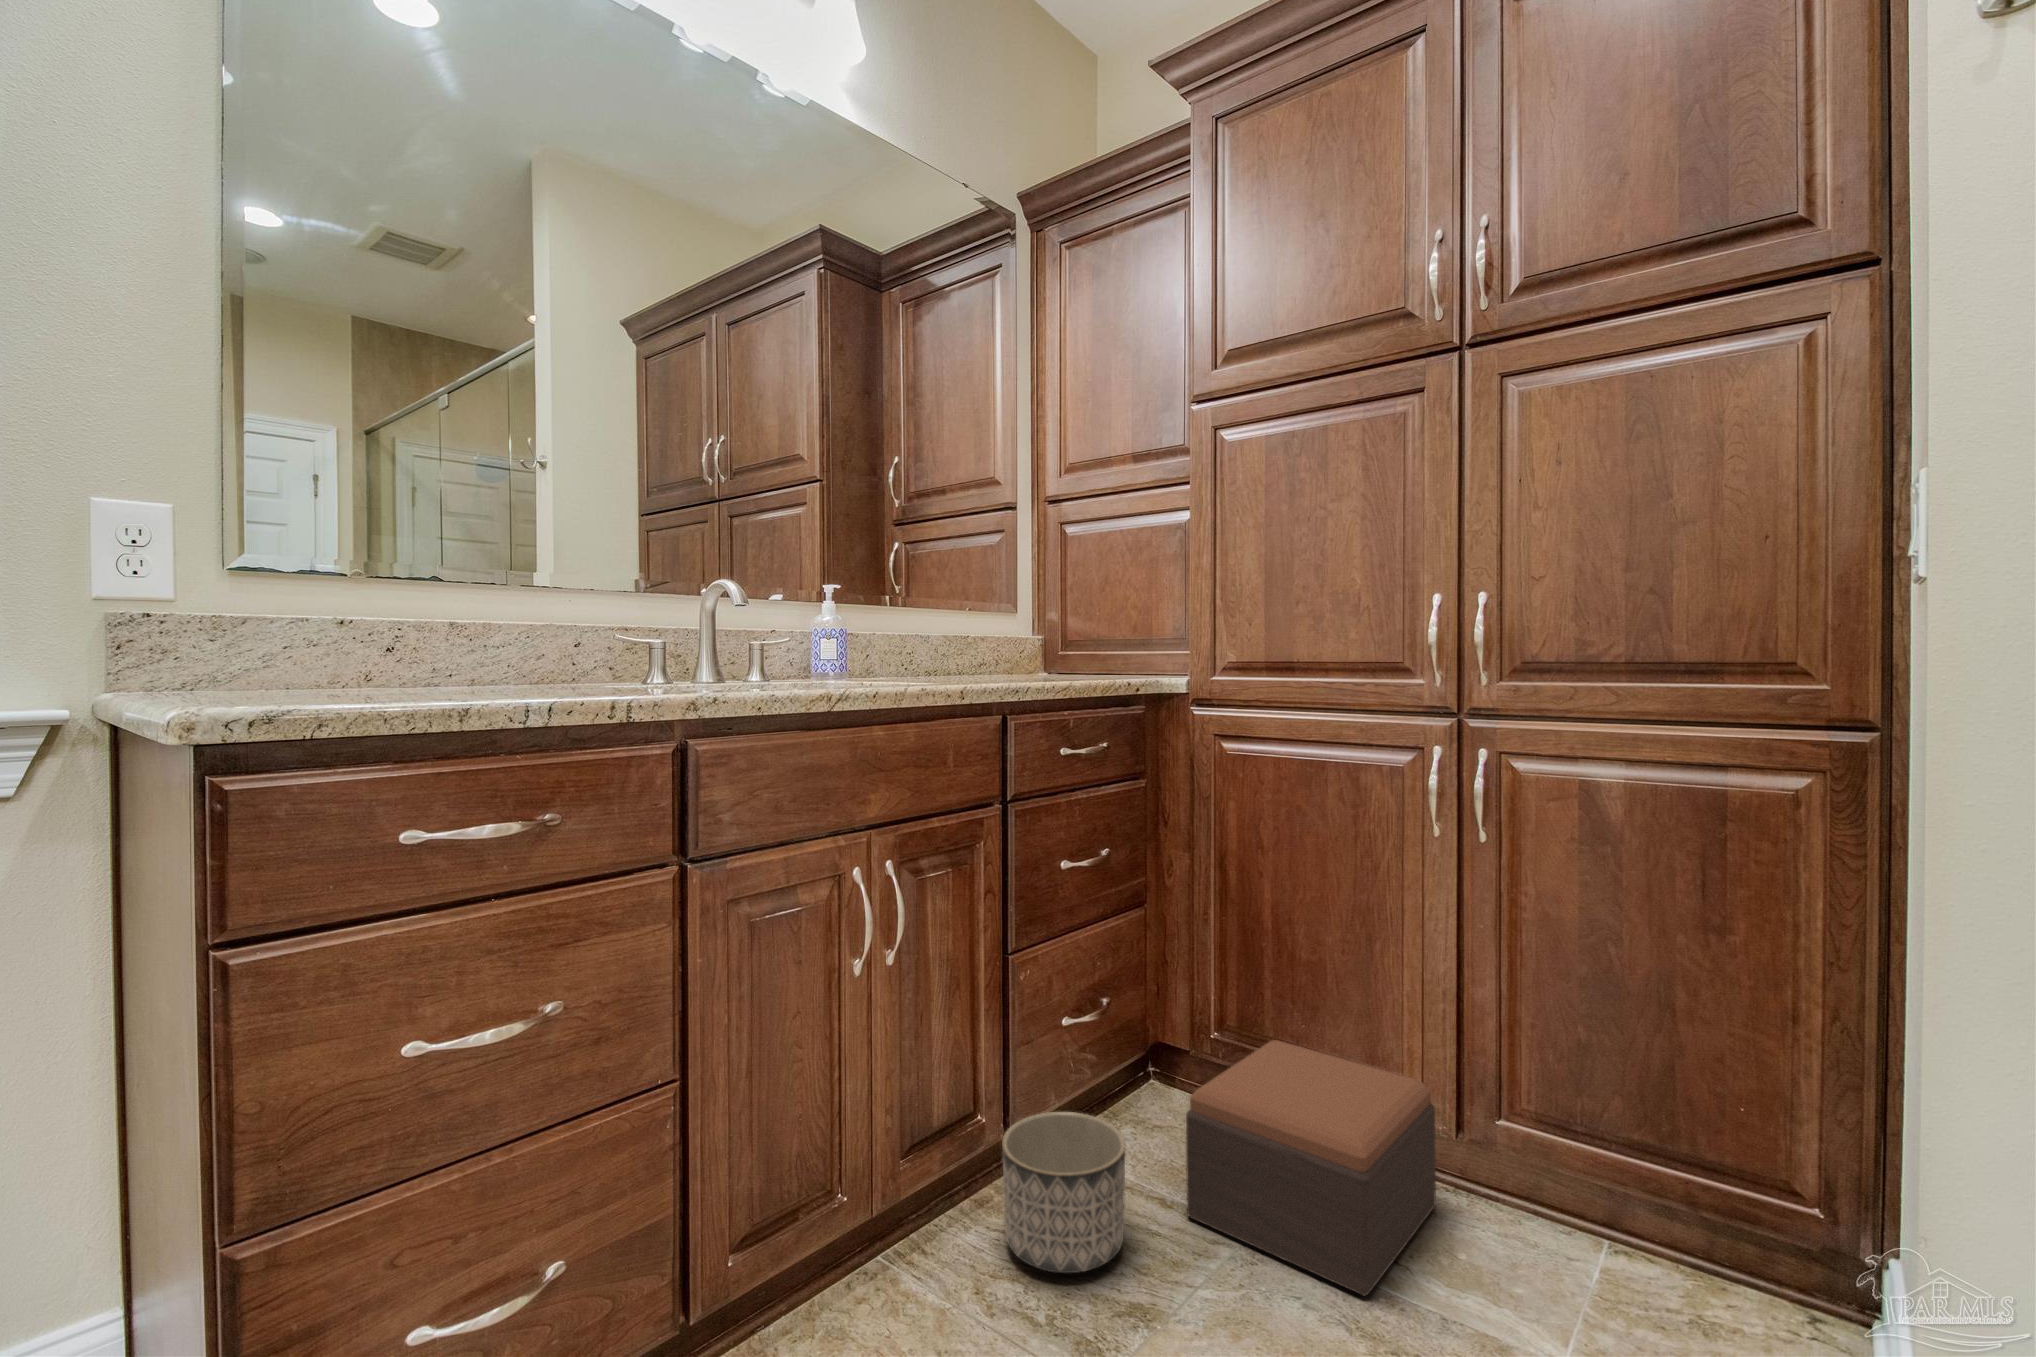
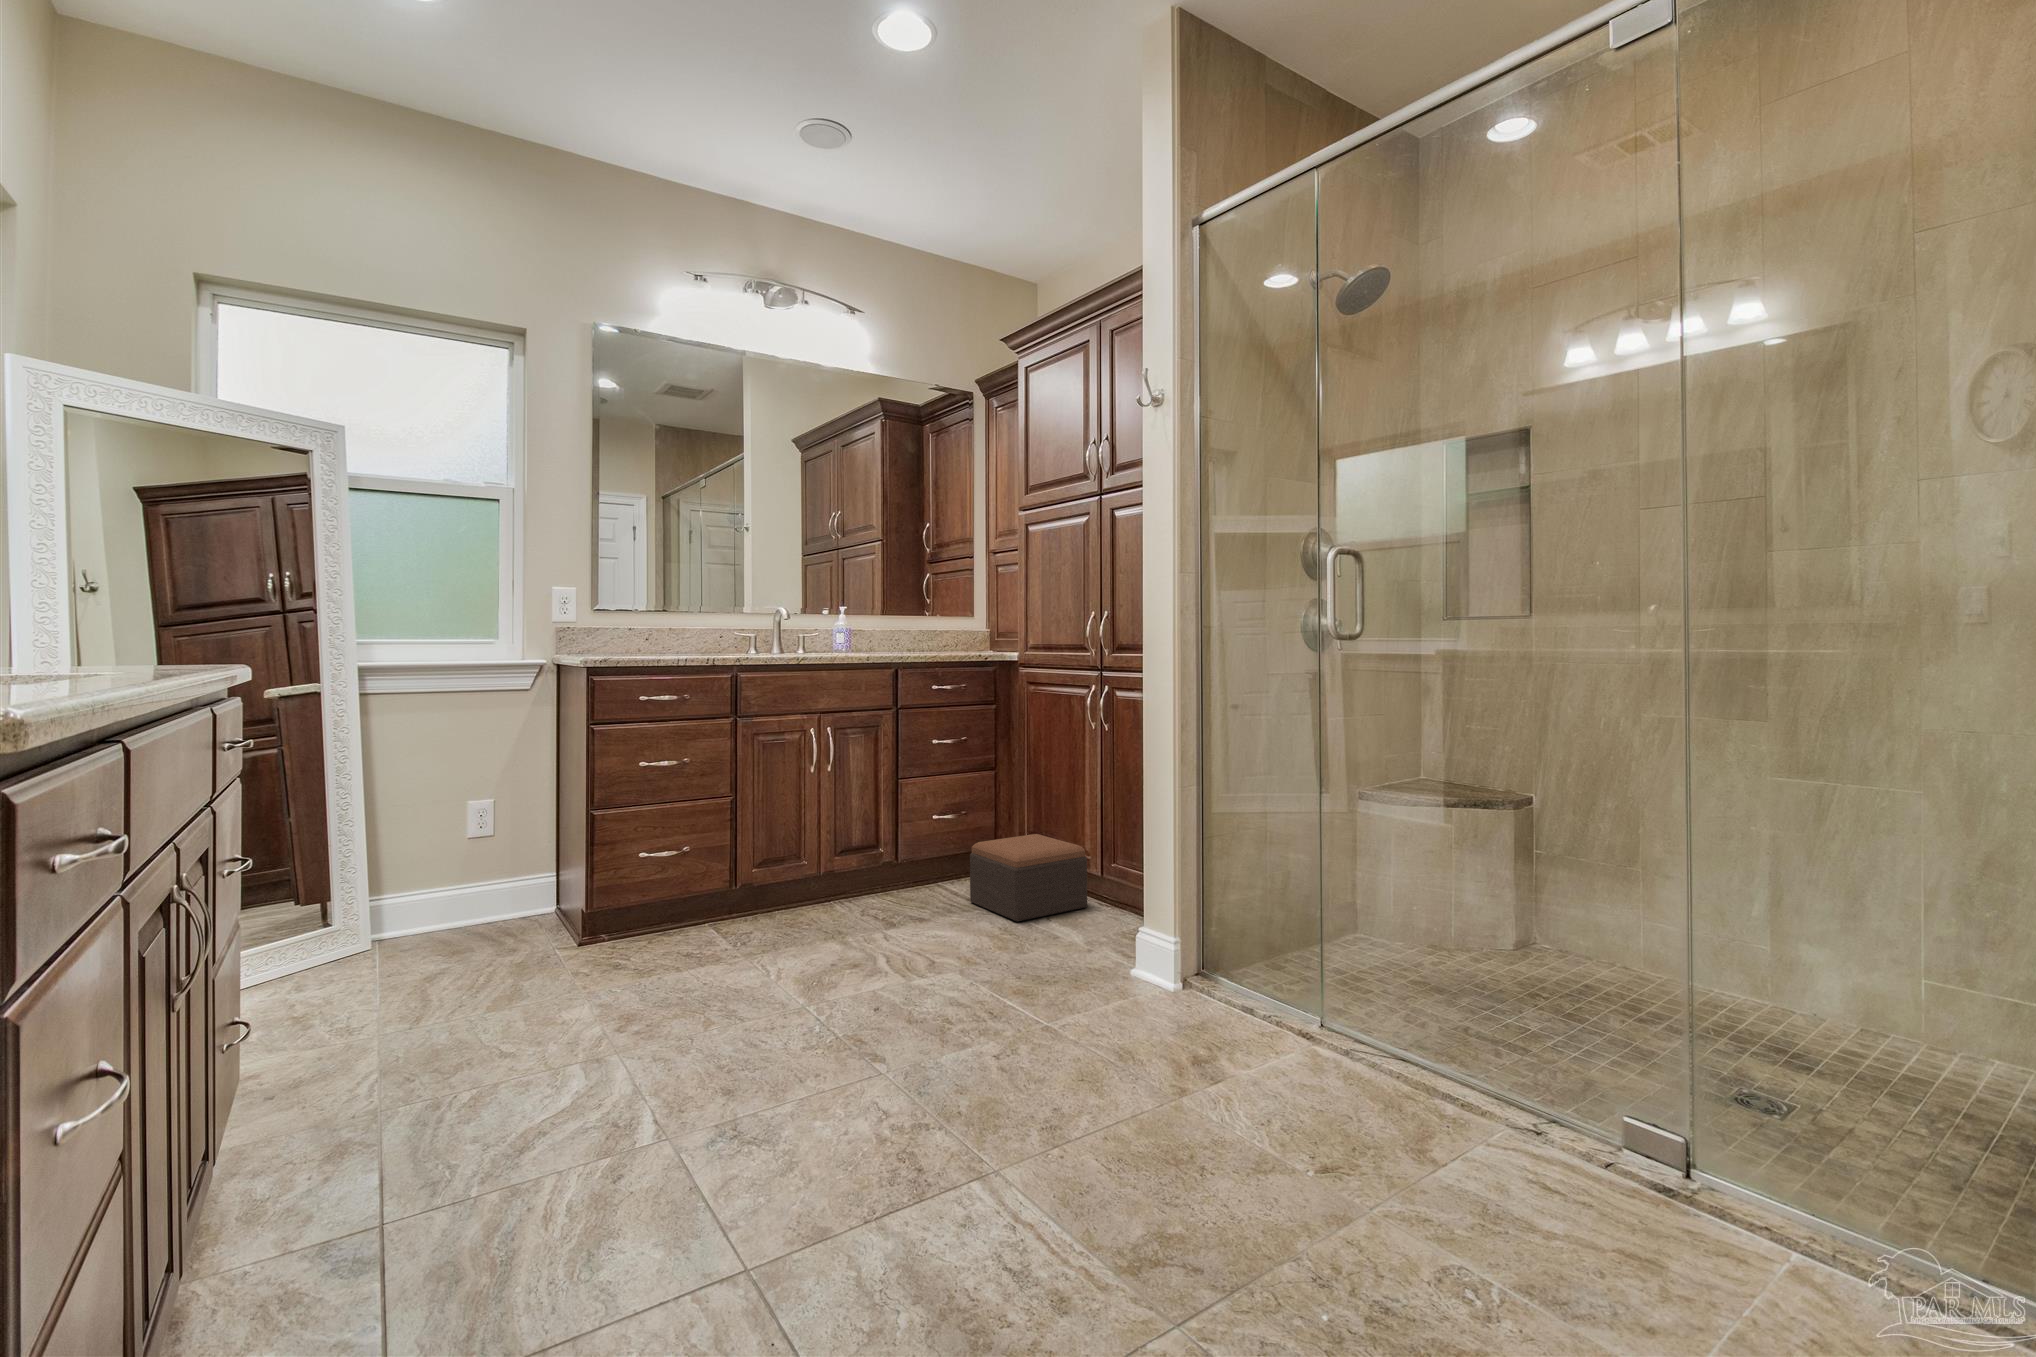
planter: present [1002,1112,1125,1273] -> none [881,852,936,908]

